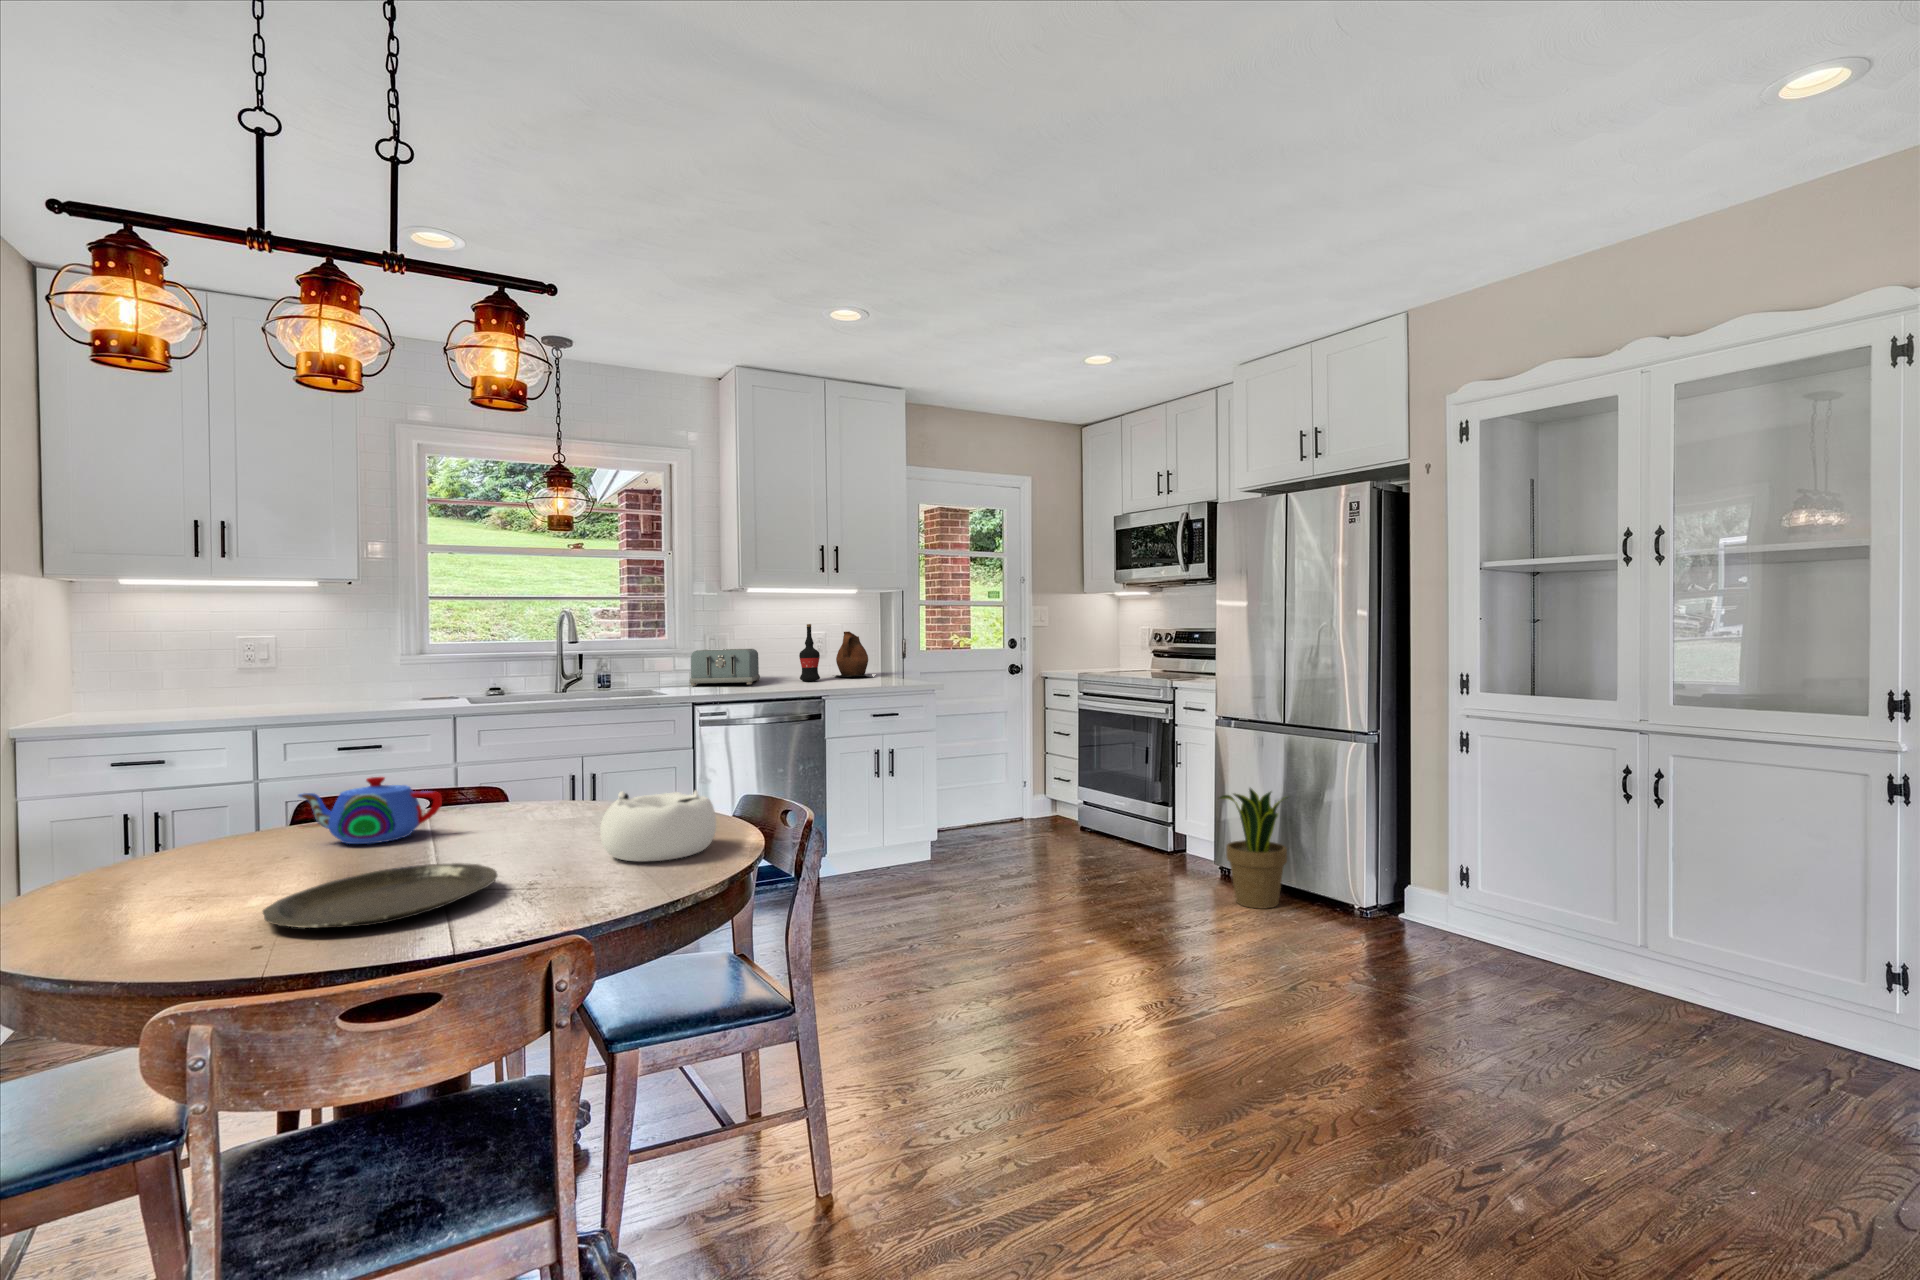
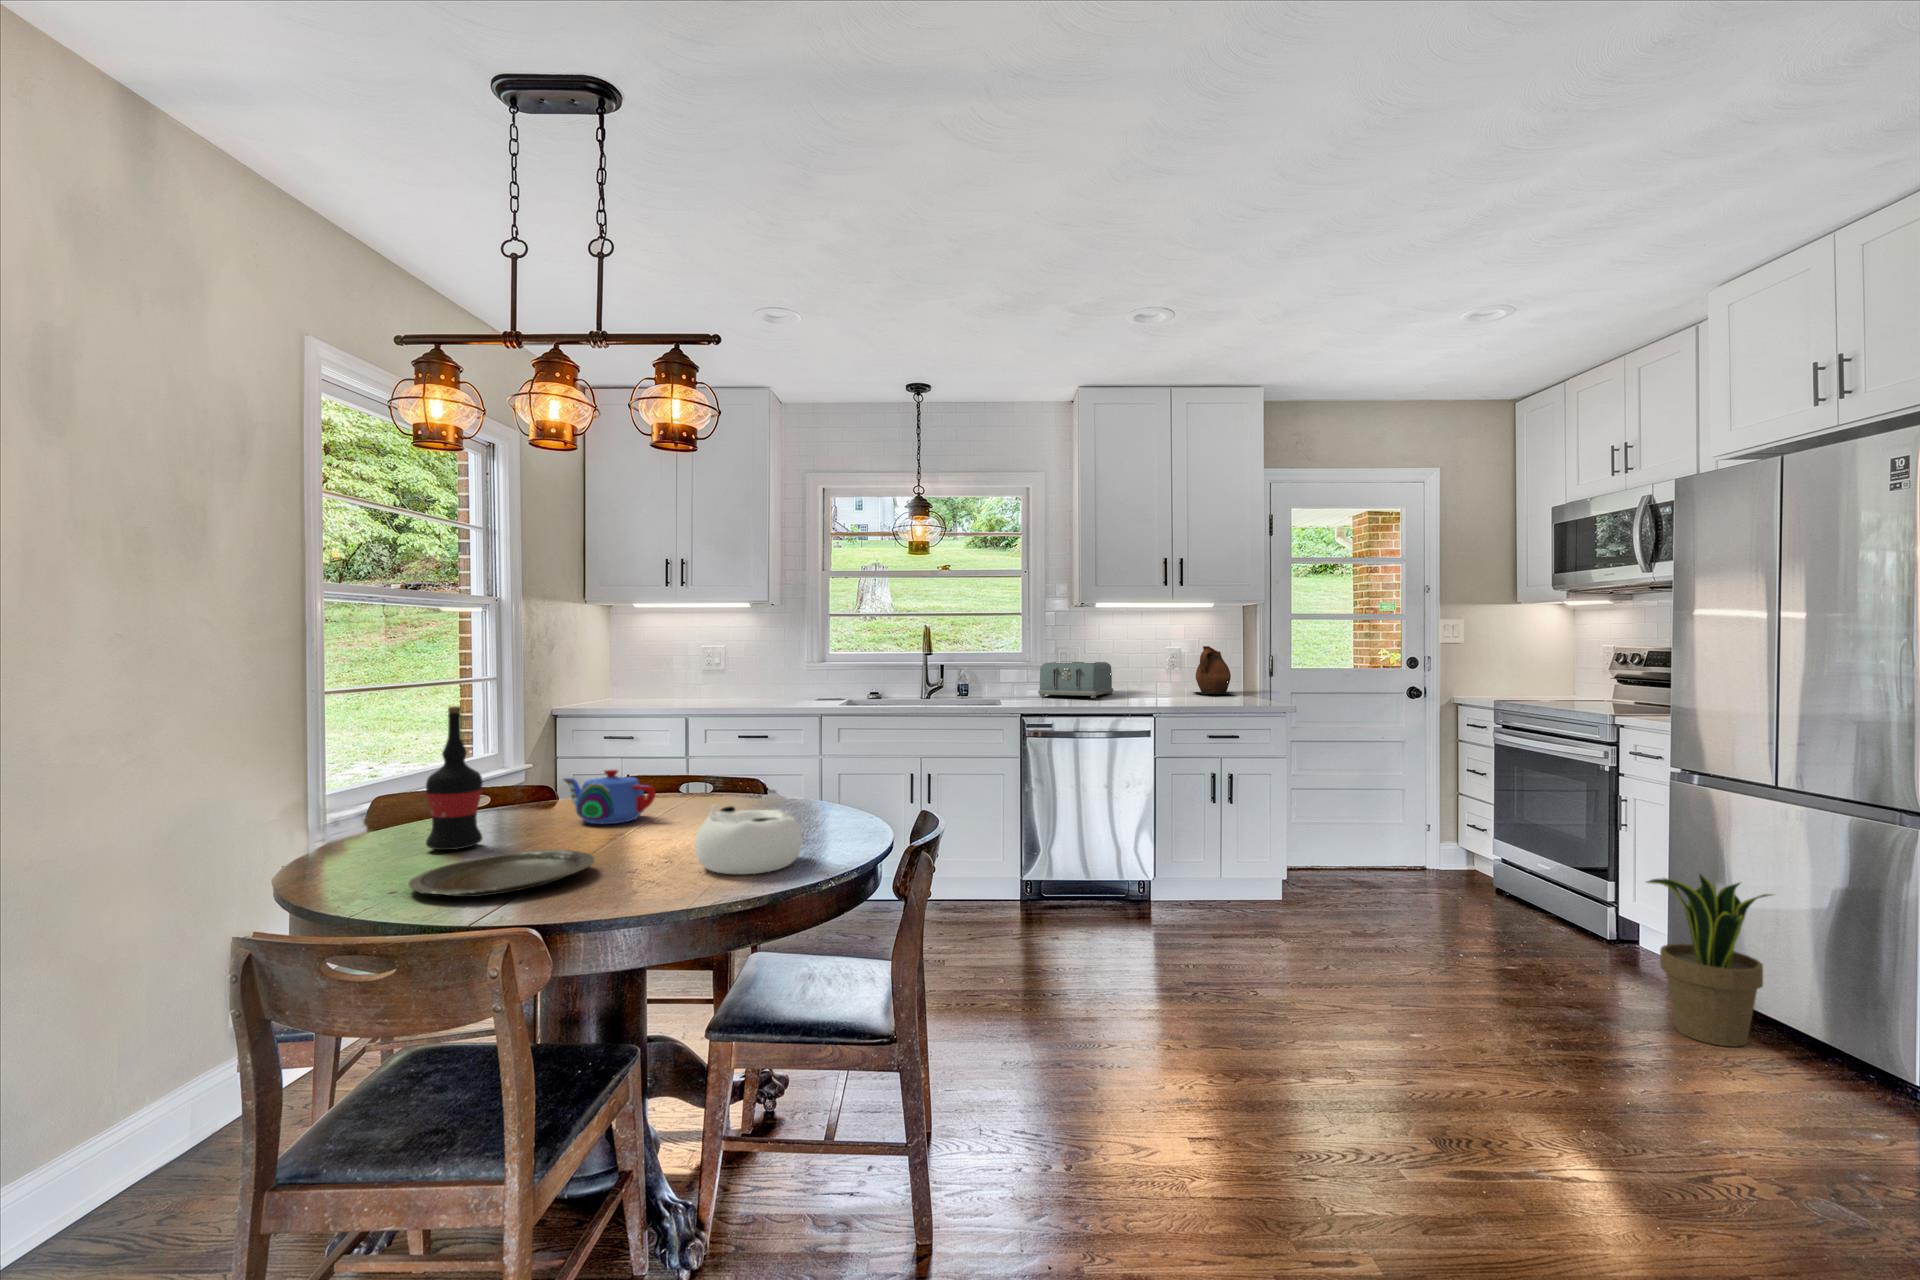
wine bottle: present [799,624,820,681] -> present [426,706,483,850]

